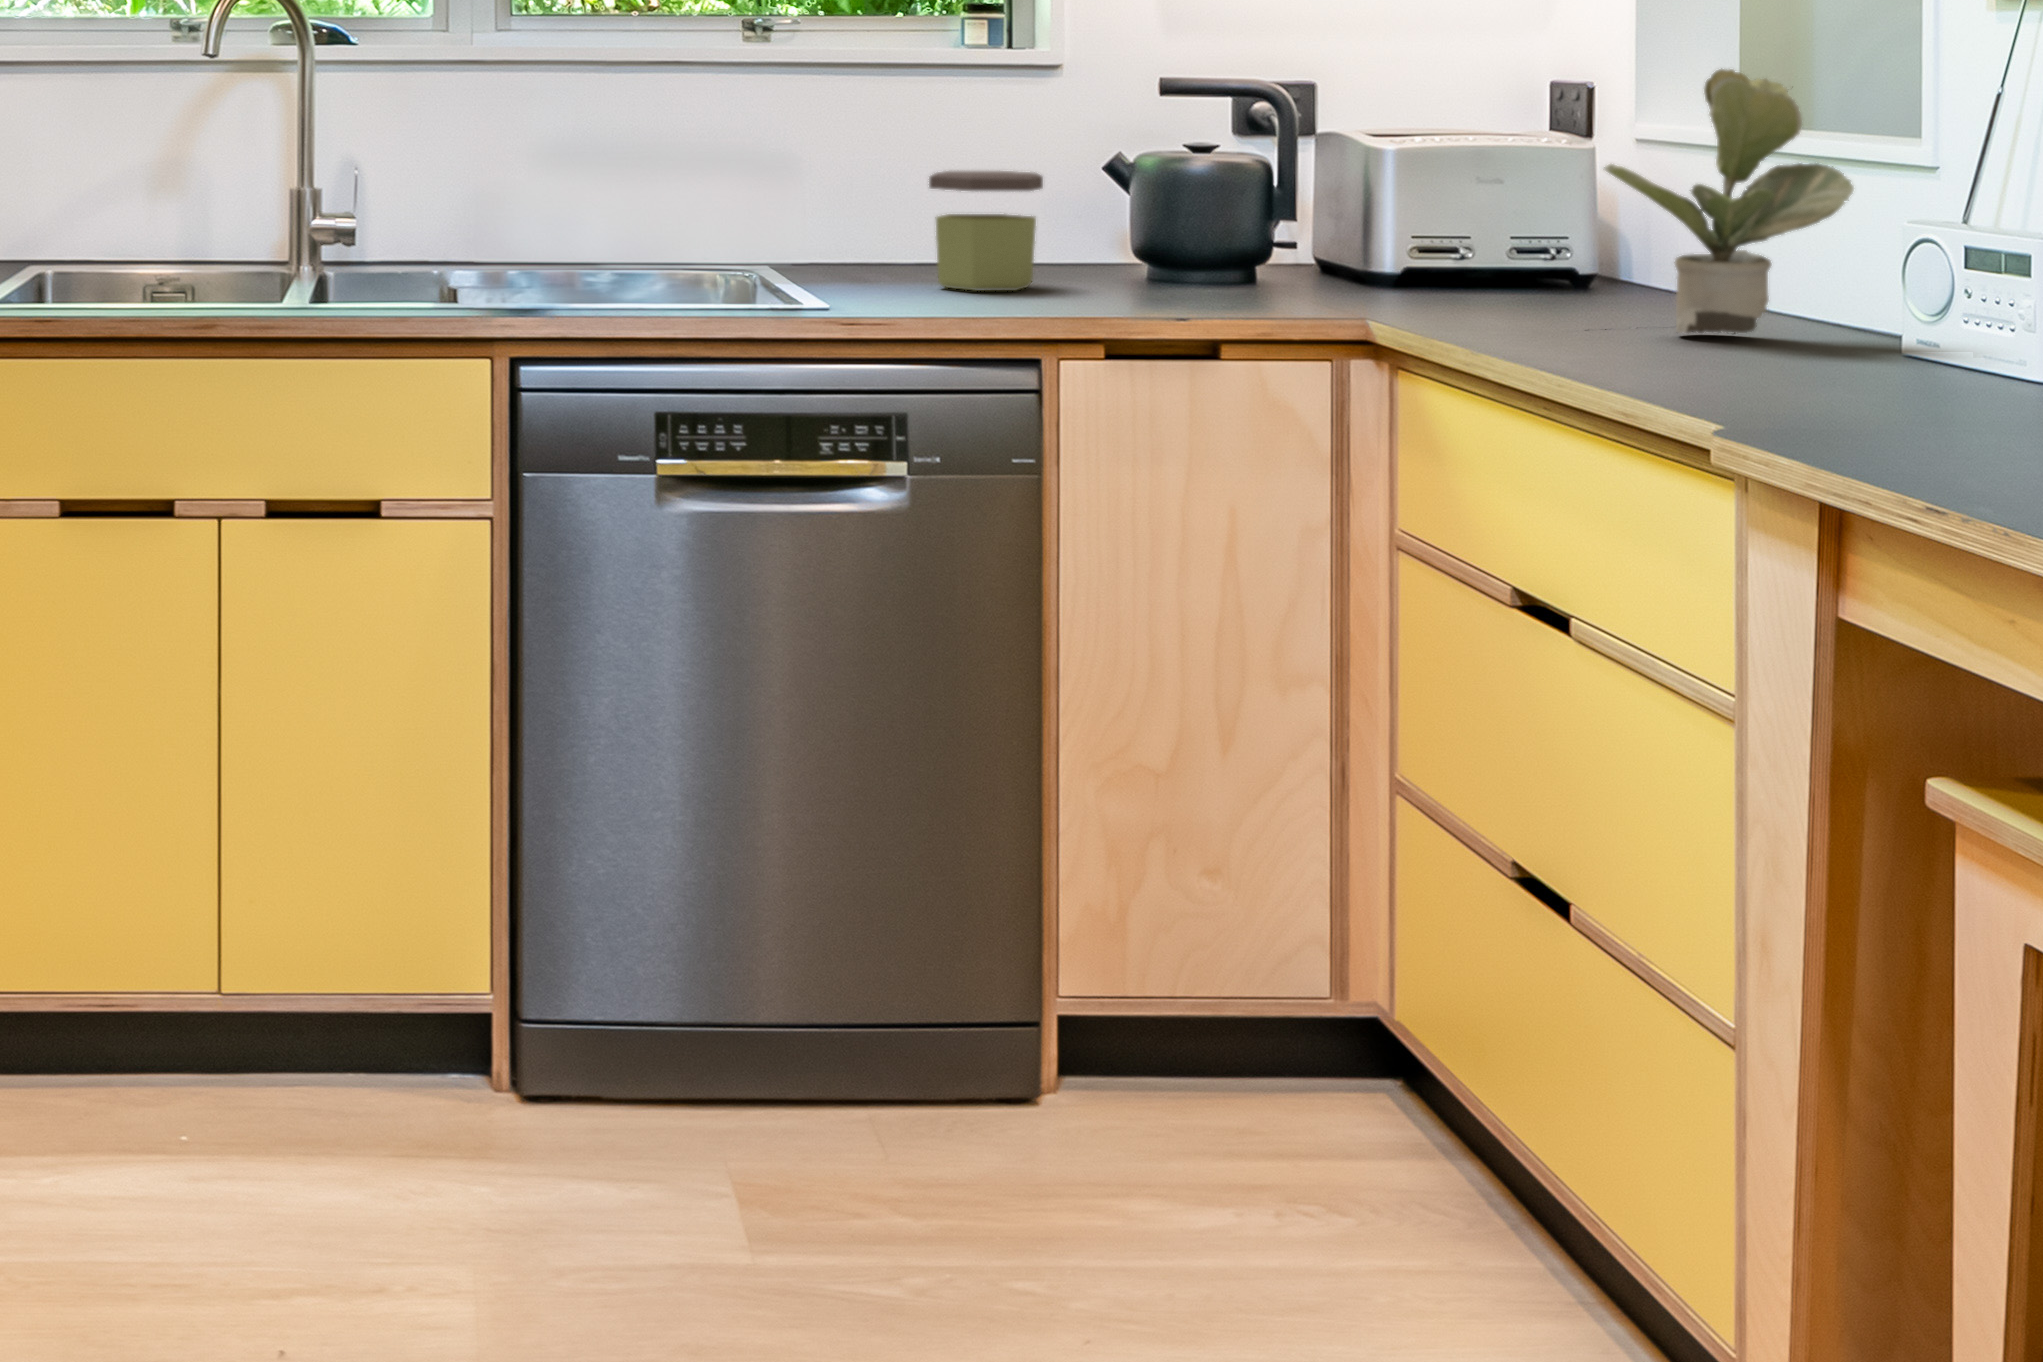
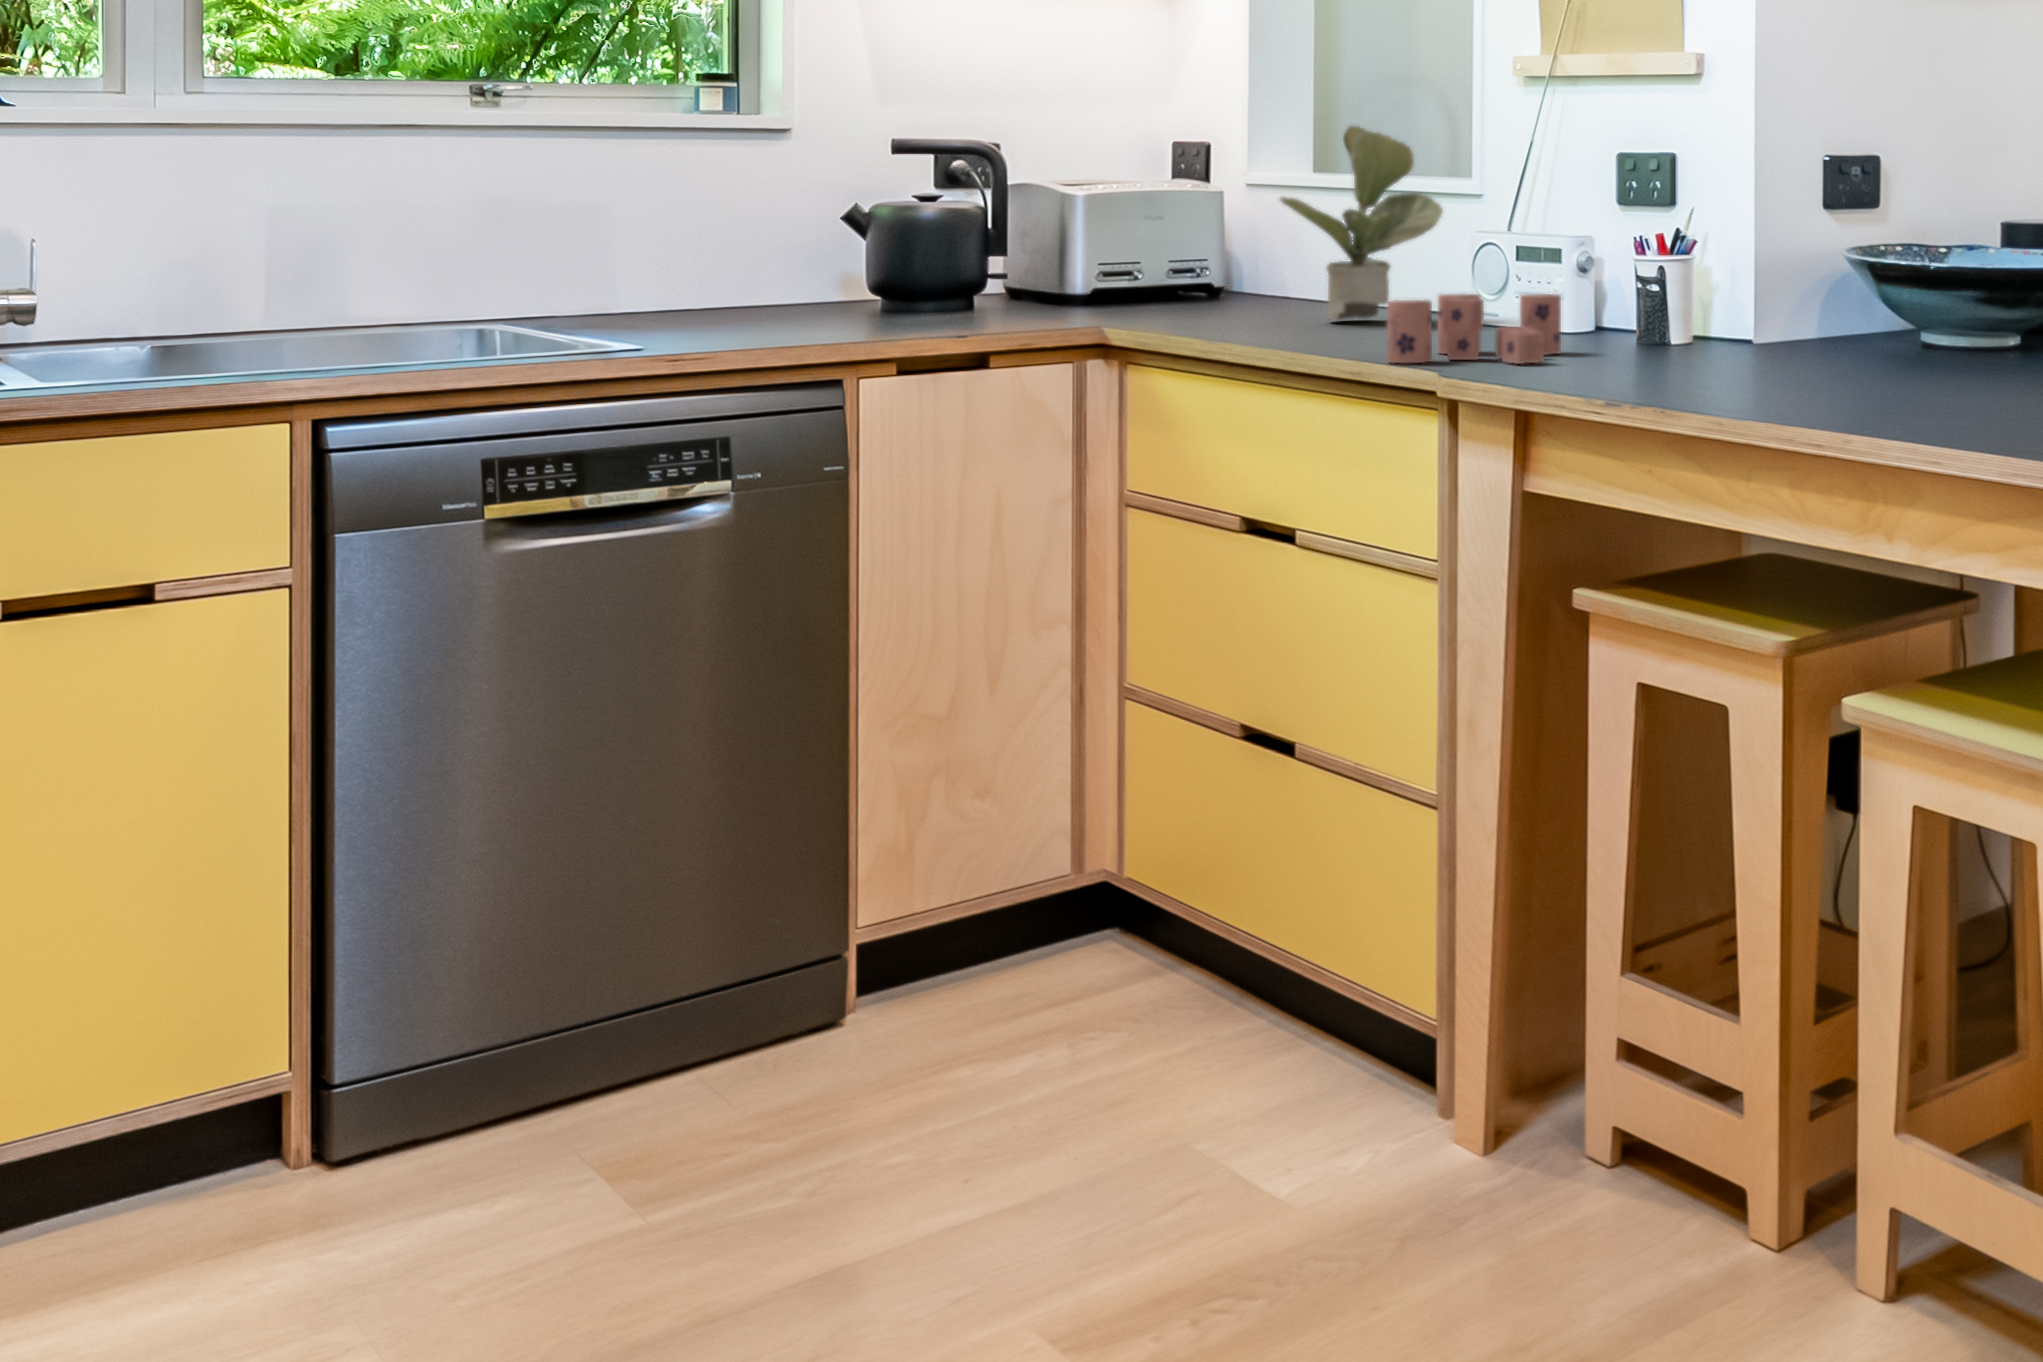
jar: present [929,171,1043,291] -> none [702,217,805,323]
candle: none [1678,311,1975,421] -> present [1387,294,1561,364]

